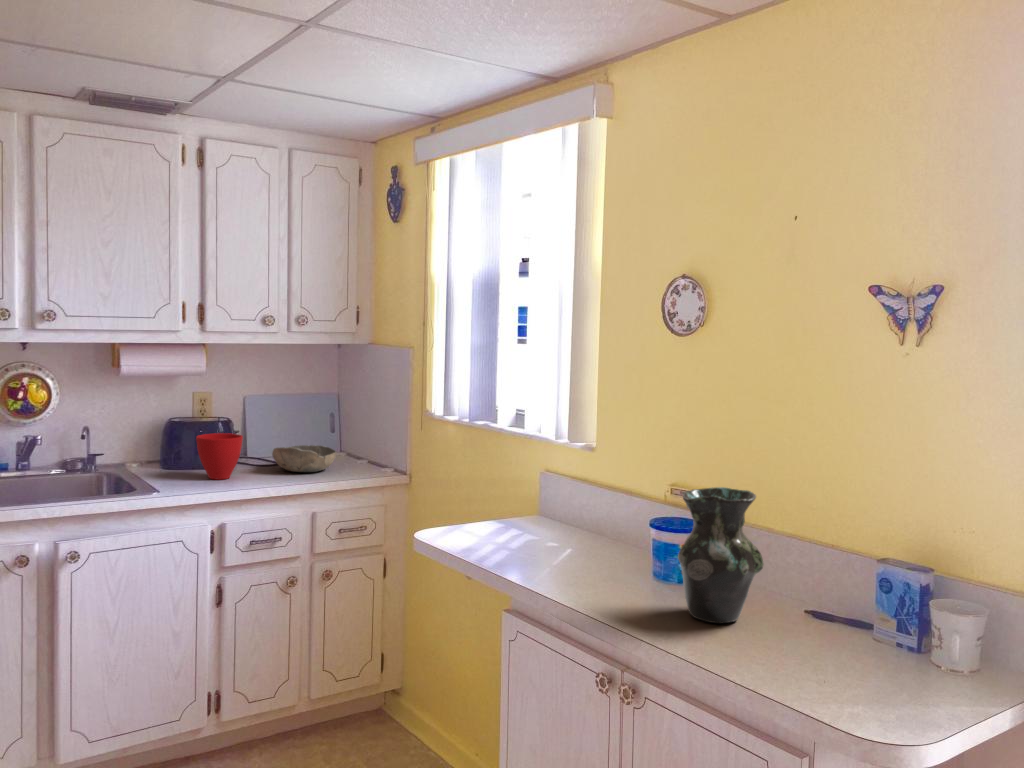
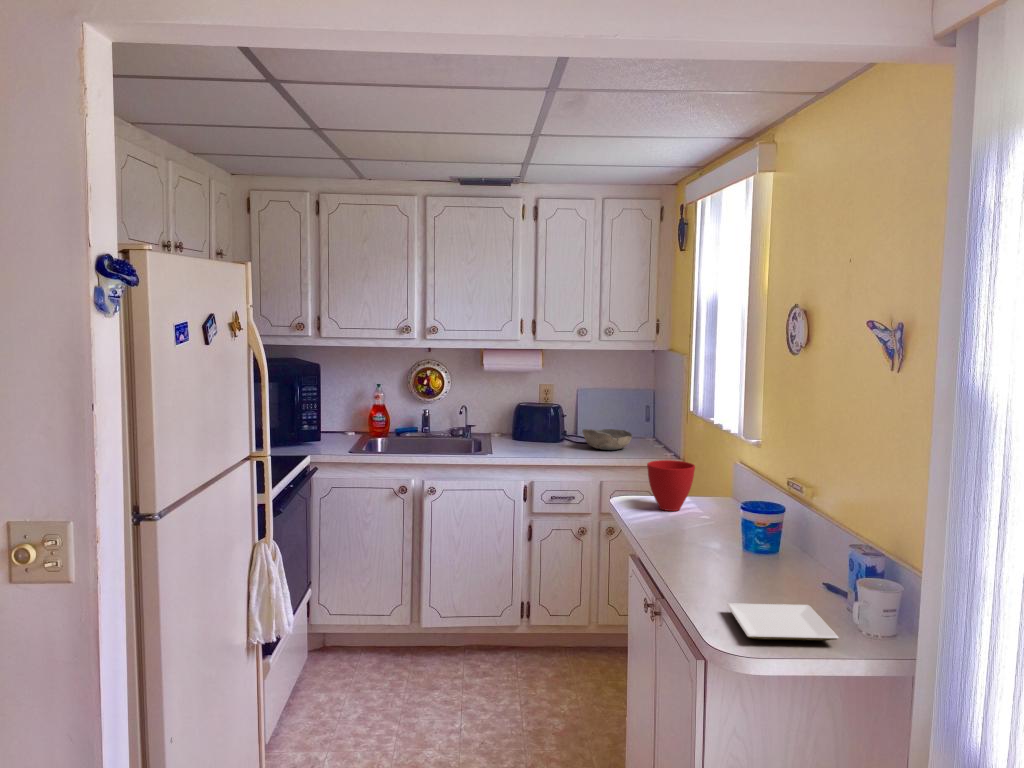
cup: present [196,433,243,480] -> present [647,460,695,511]
vase: present [678,487,764,623] -> none [706,479,773,584]
plate: none [777,636,943,696] -> present [727,603,838,641]

